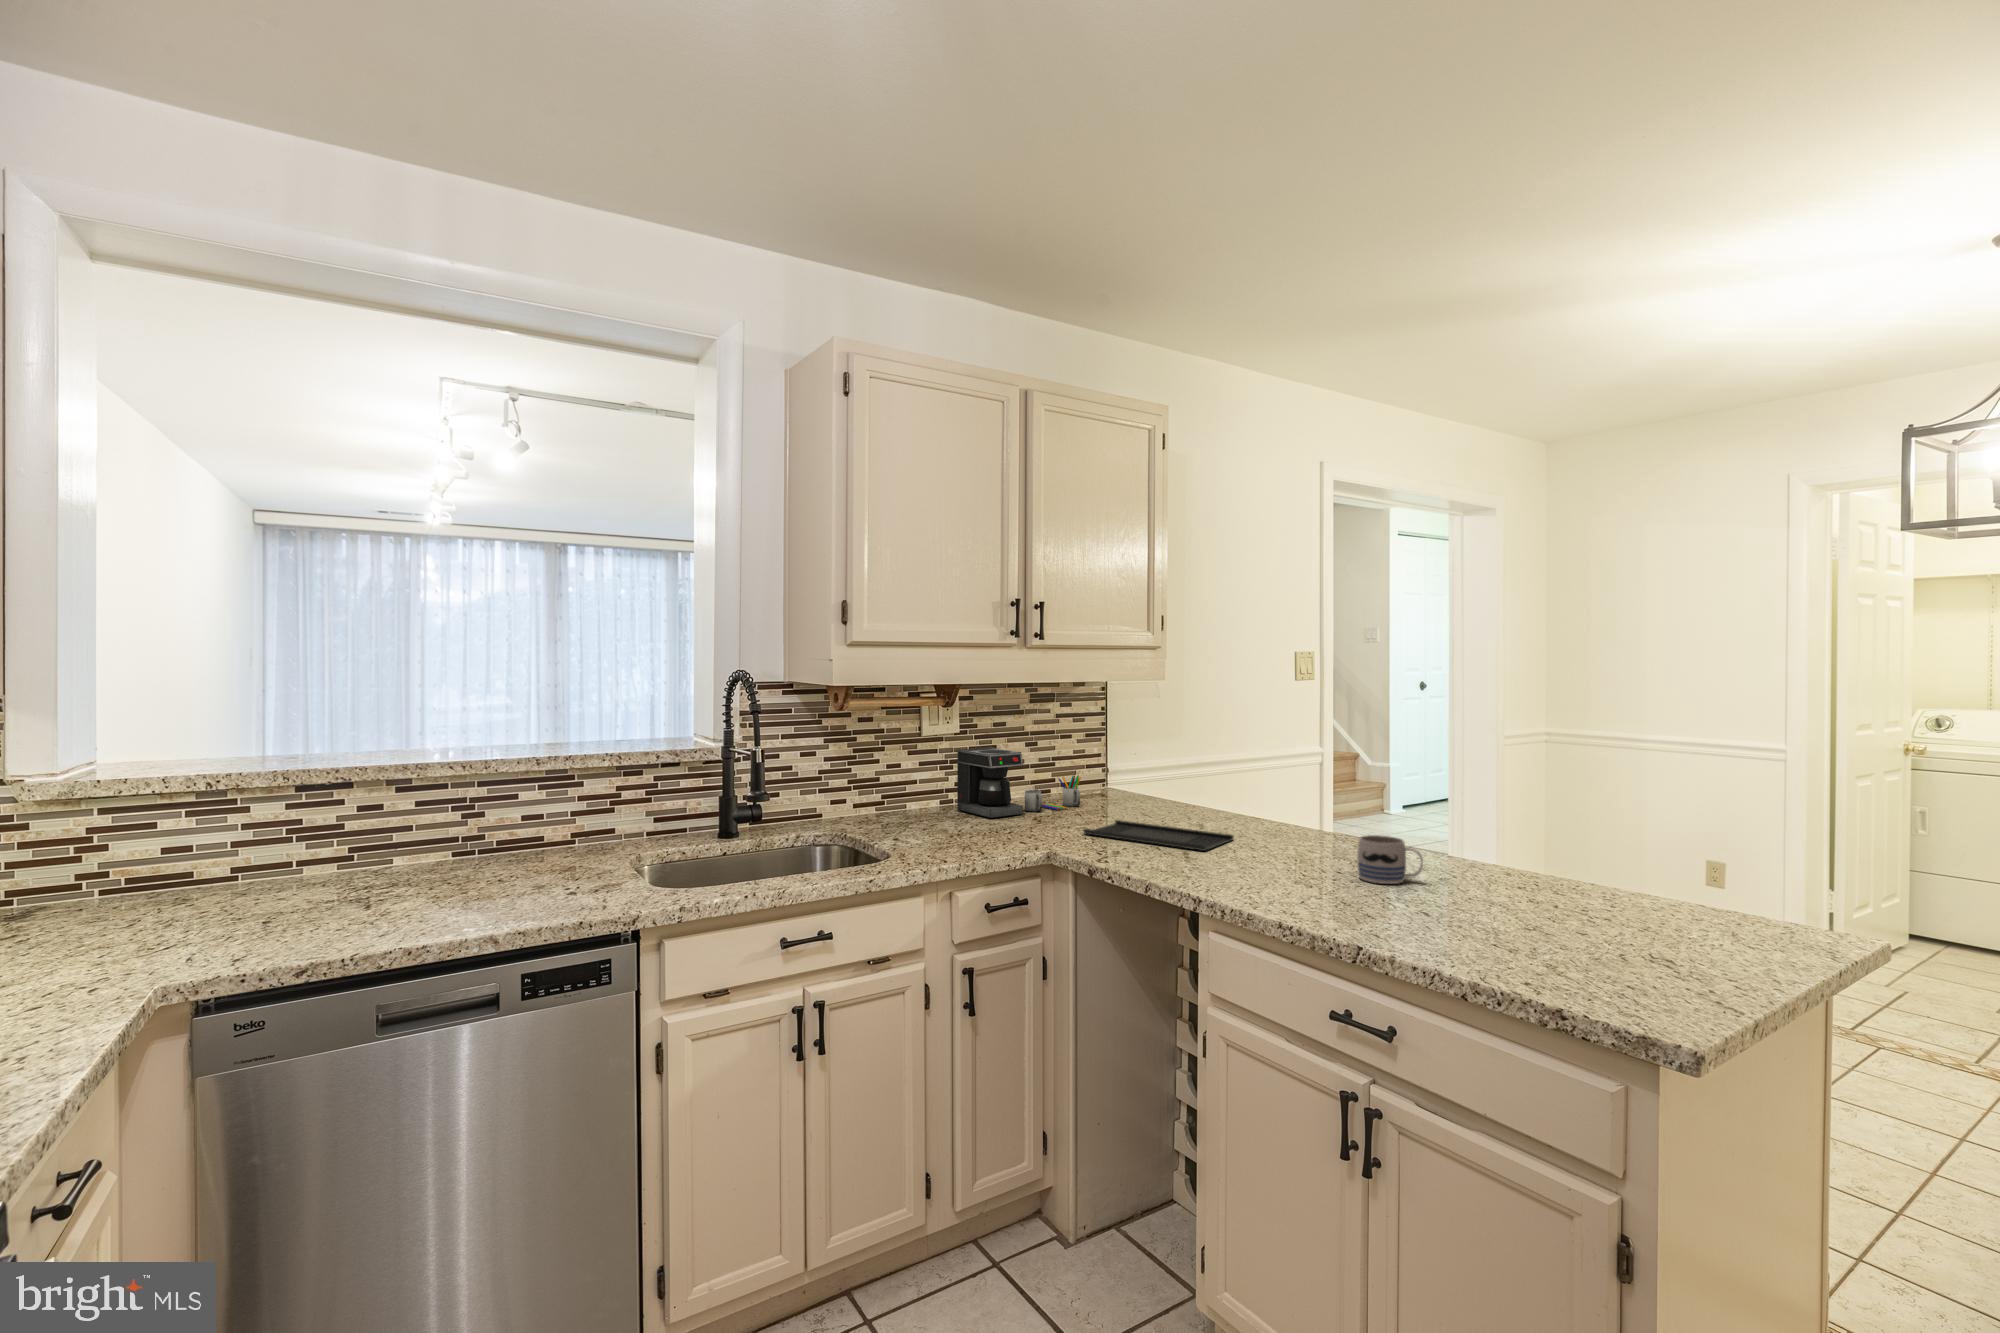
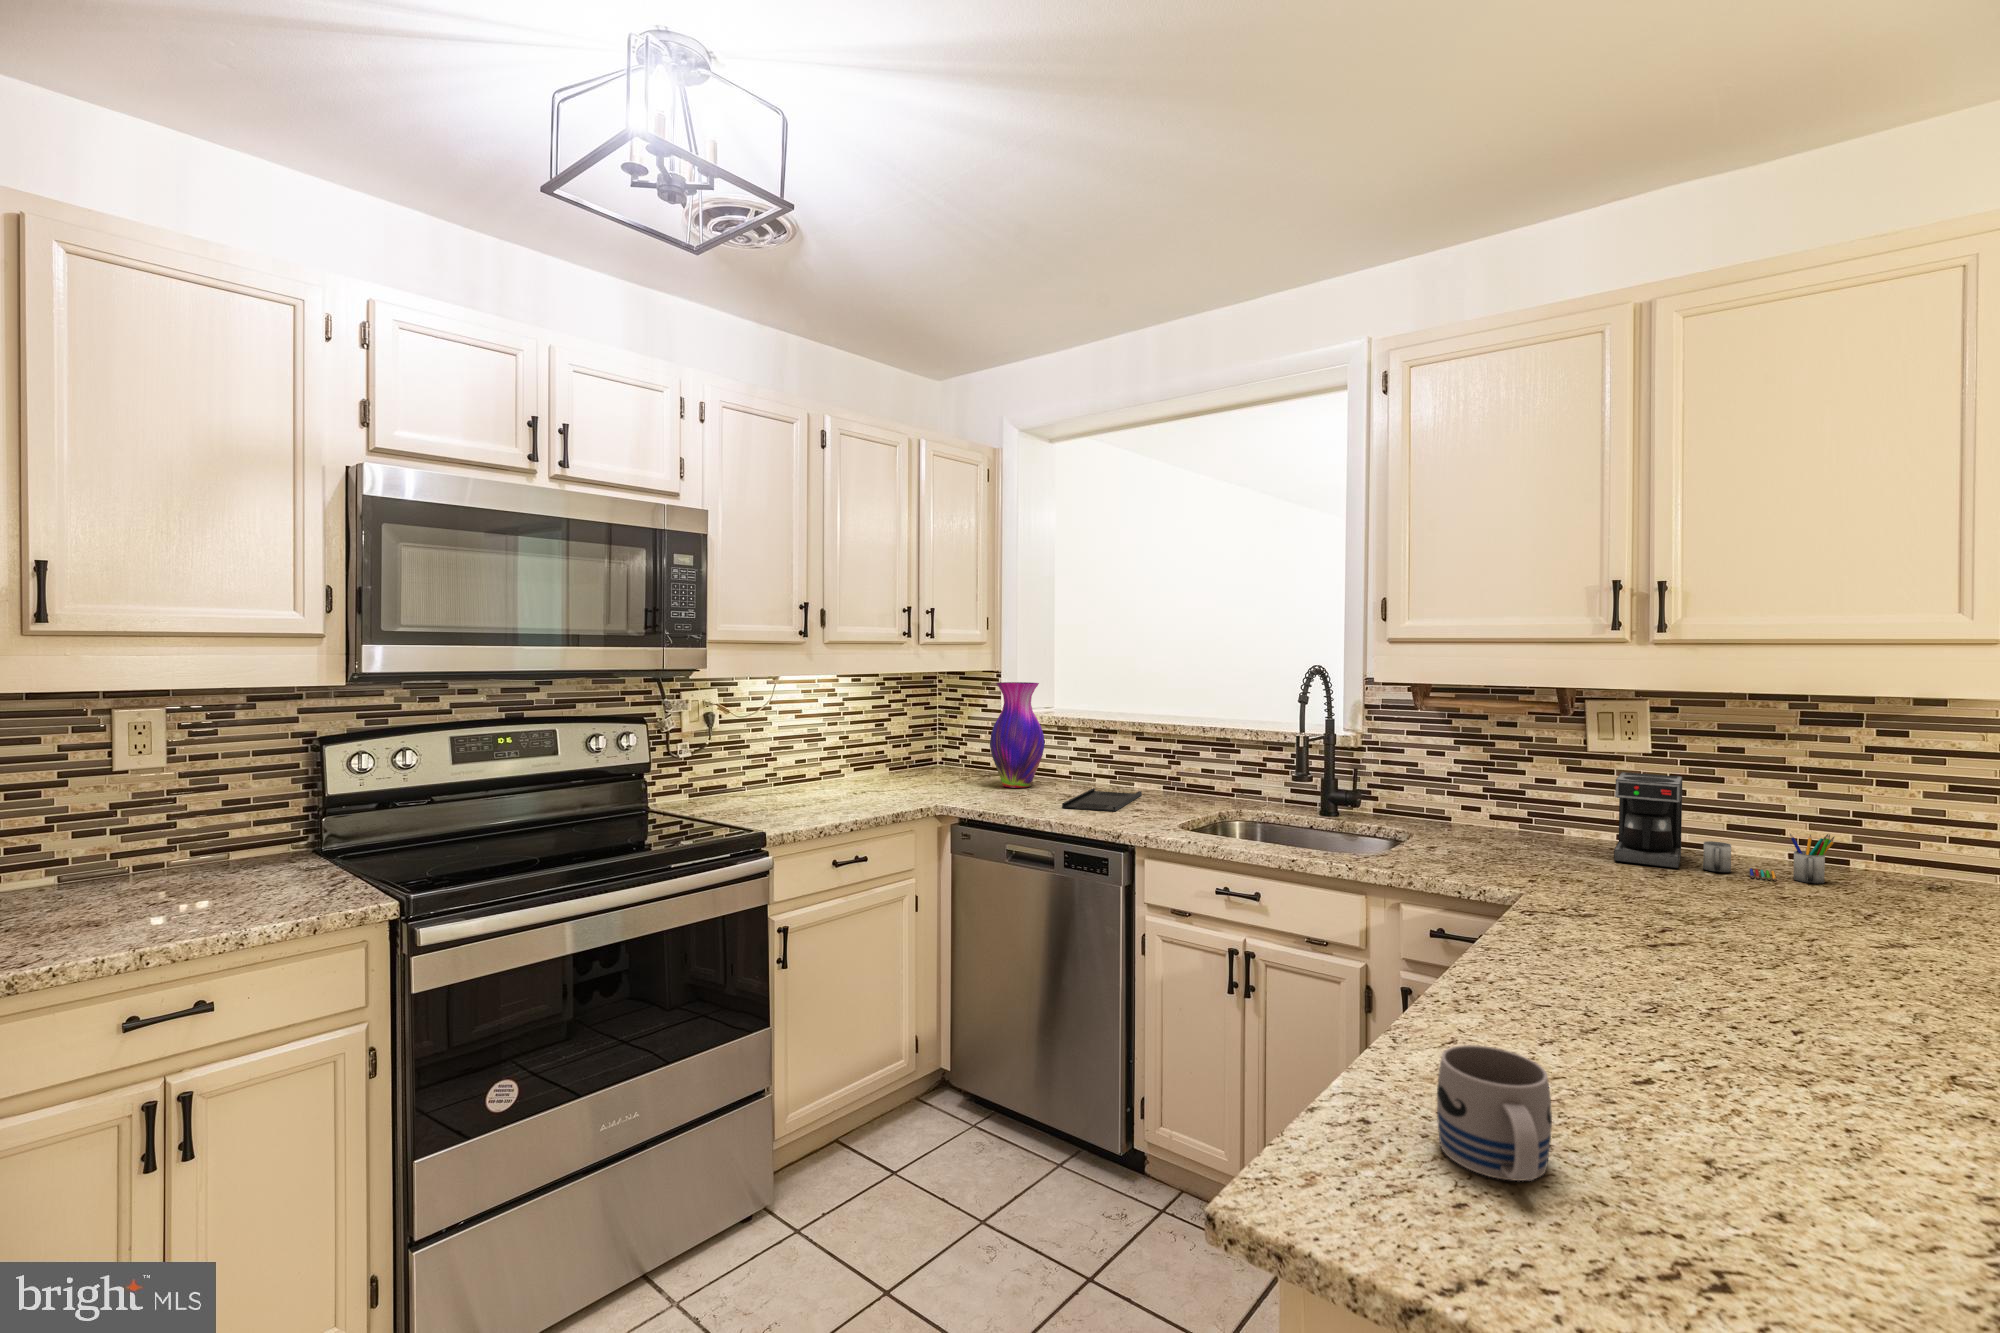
vase: none [75,715,220,924] -> present [990,682,1045,788]
tray: present [1083,820,1234,851] -> present [1062,788,1142,811]
mug: present [1357,835,1423,884] -> present [1437,1045,1552,1181]

